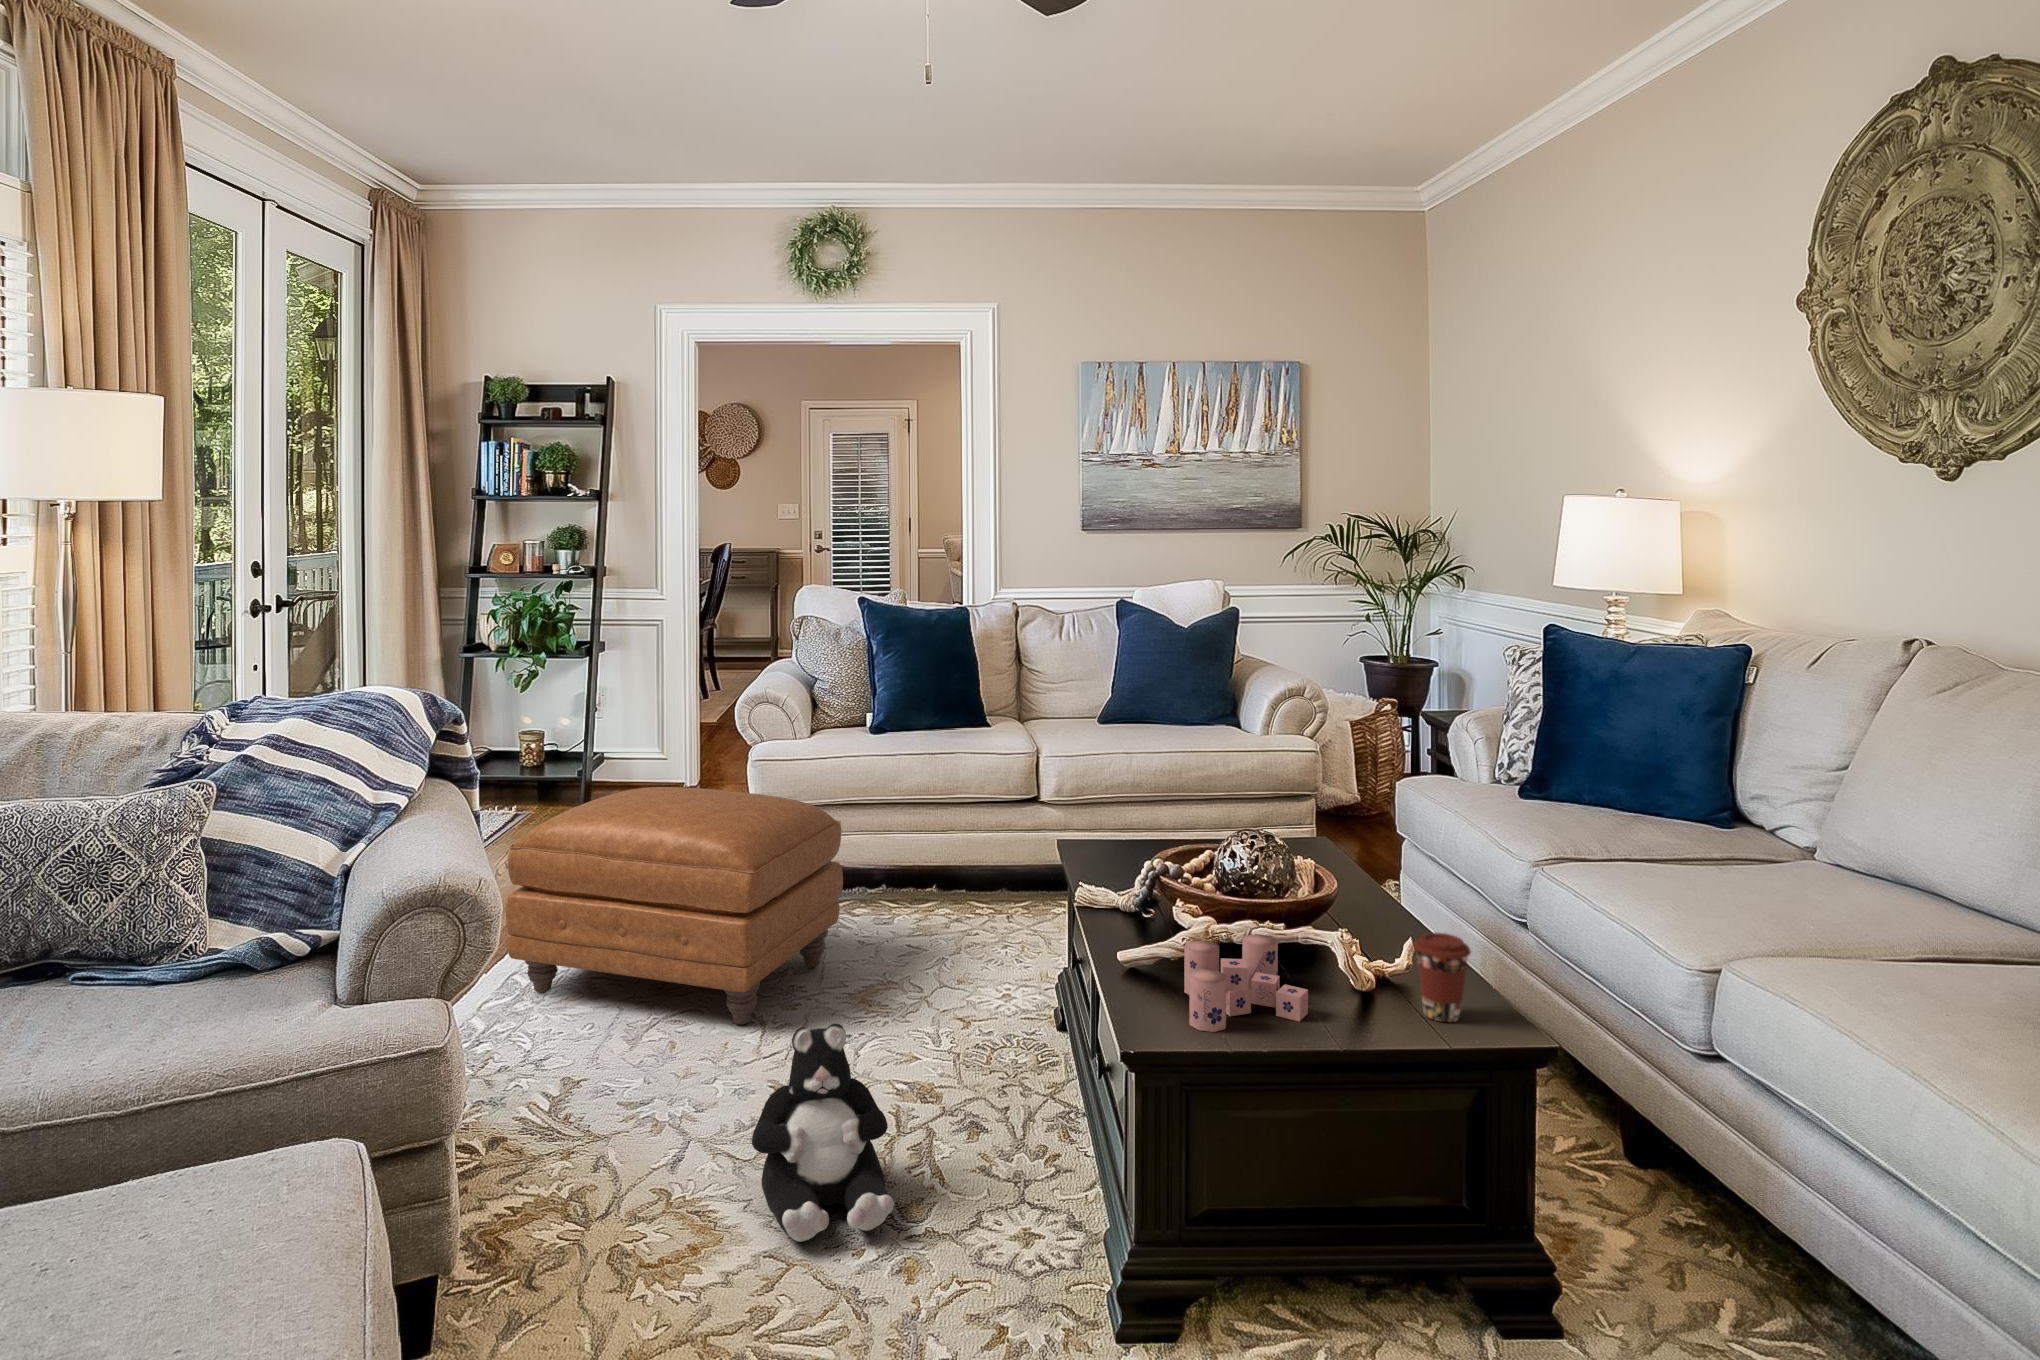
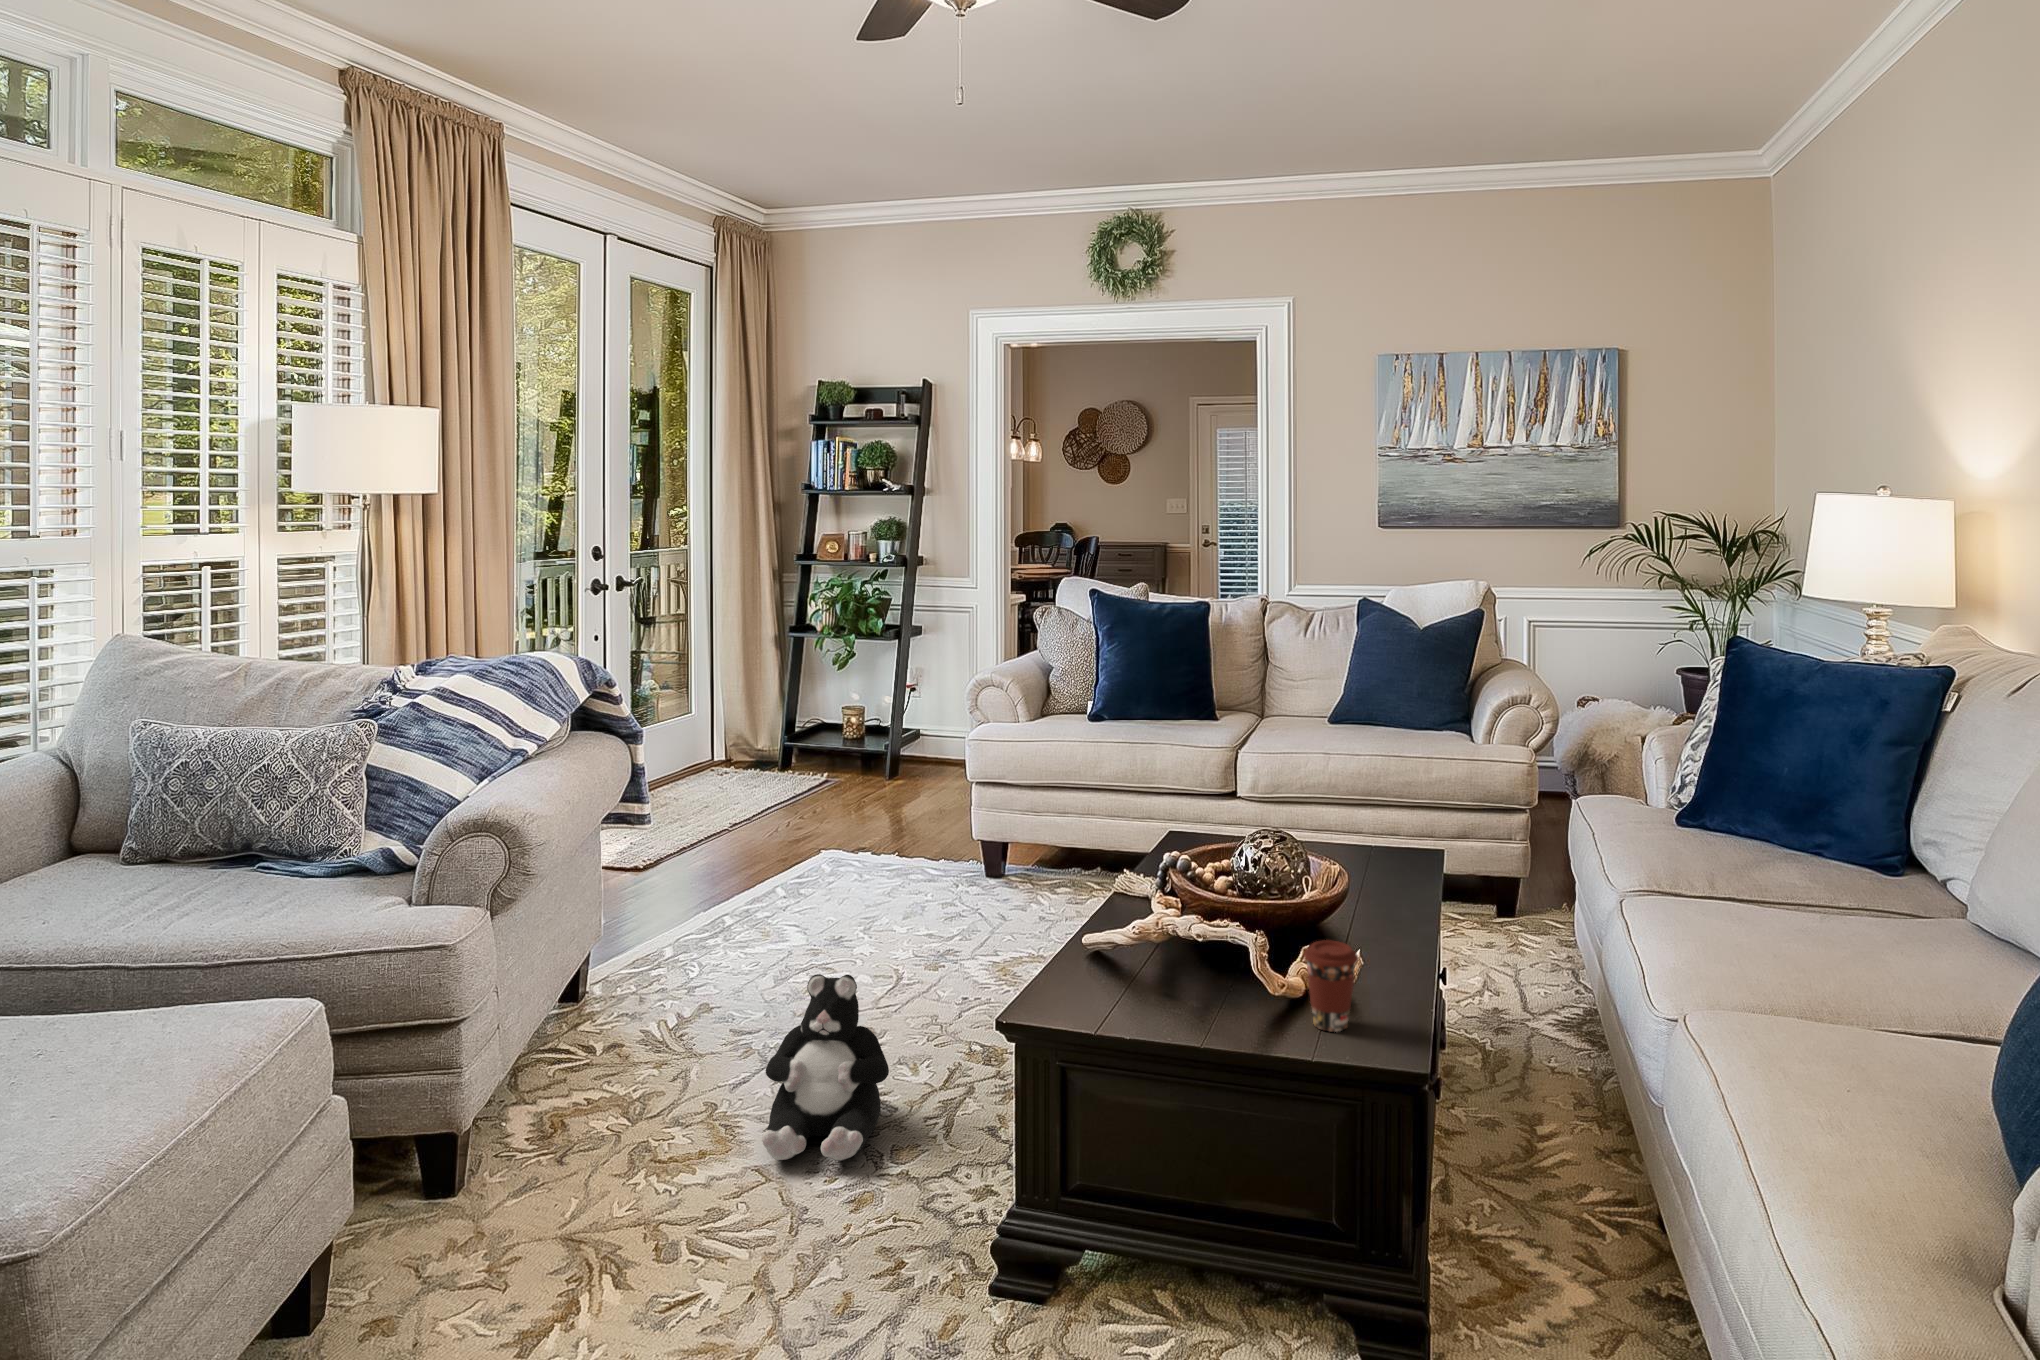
ottoman: present [506,787,843,1025] -> none [699,760,1003,980]
candle: present [1184,934,1308,1032] -> none [1078,928,1206,1013]

